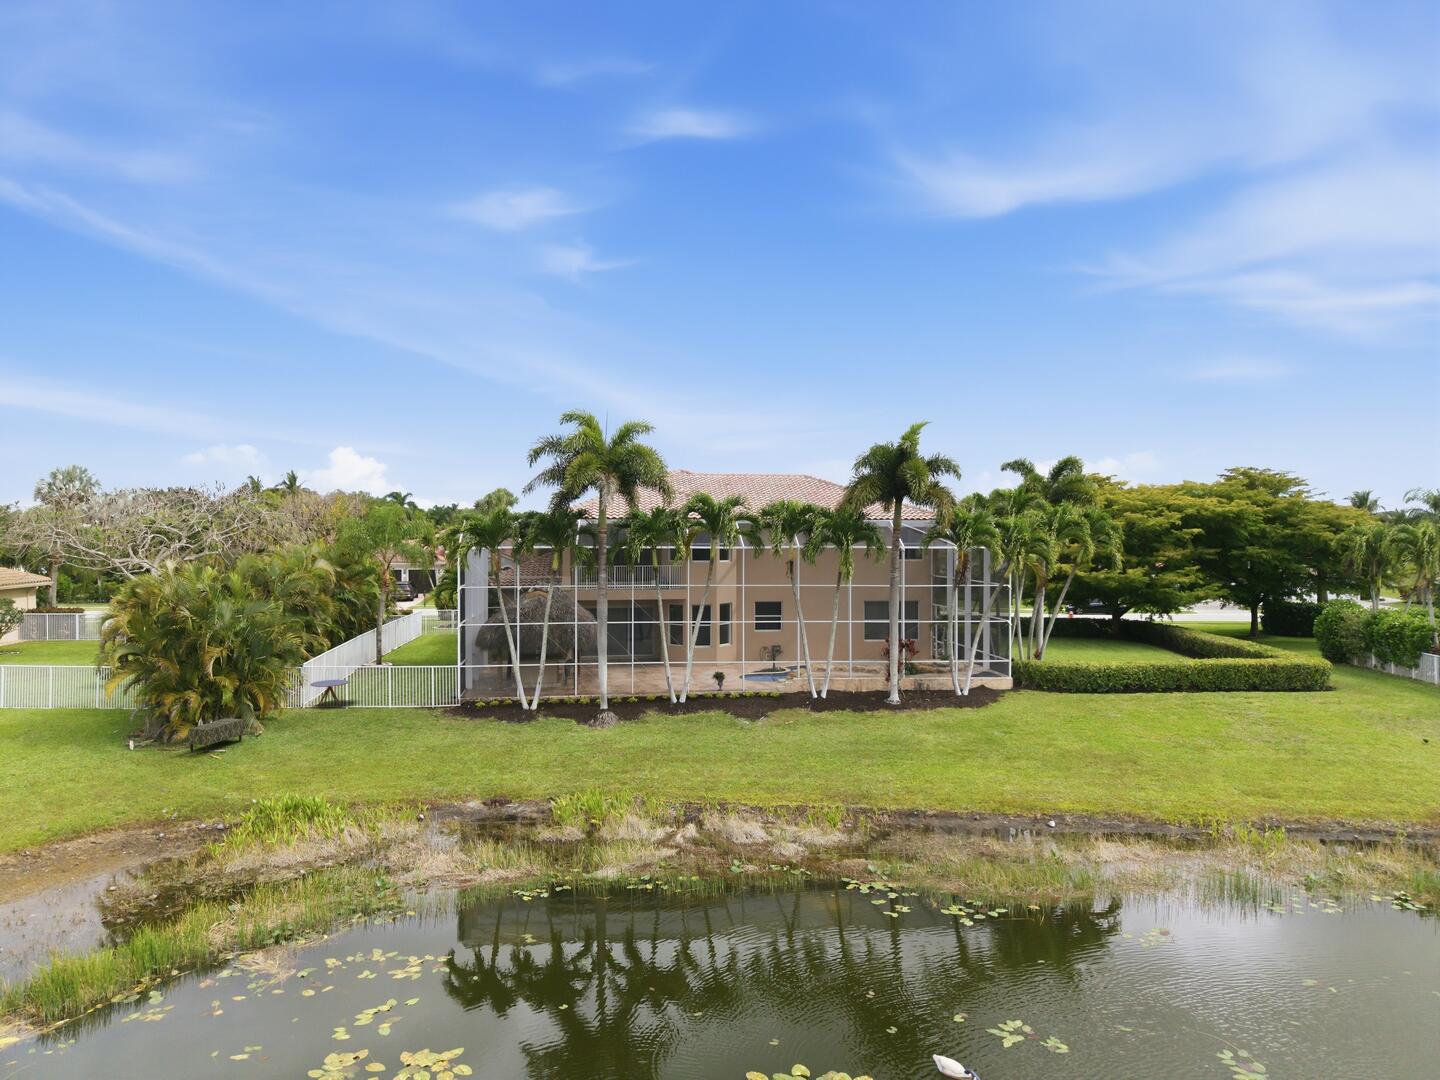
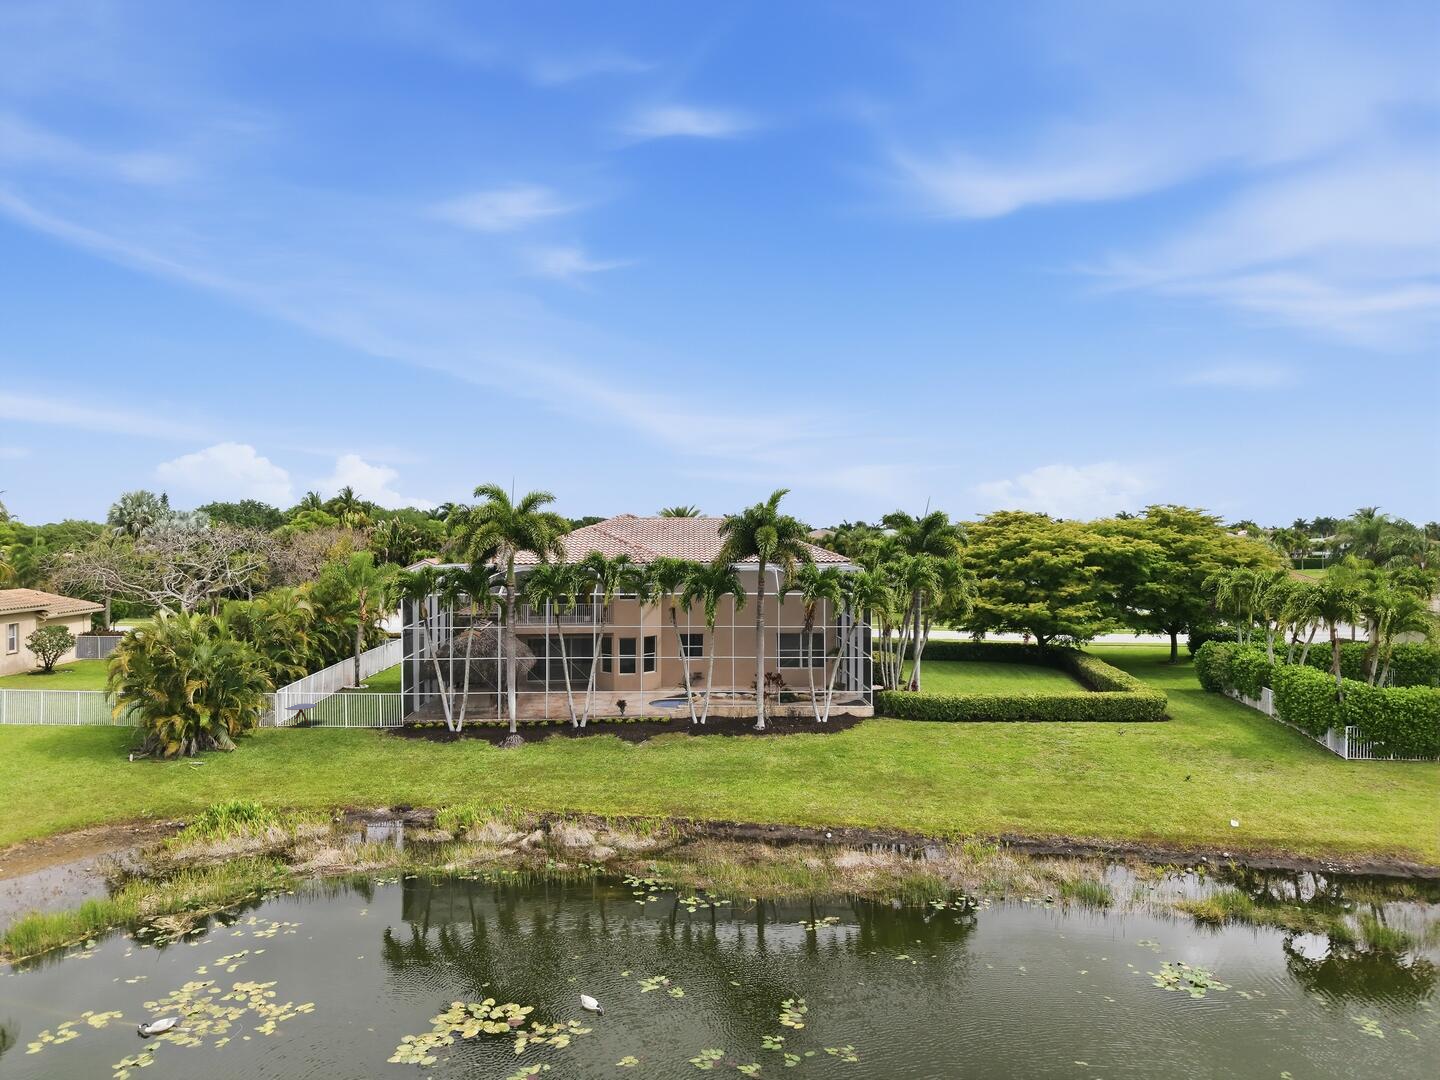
bench: present [188,718,244,752] -> none [175,737,221,764]

